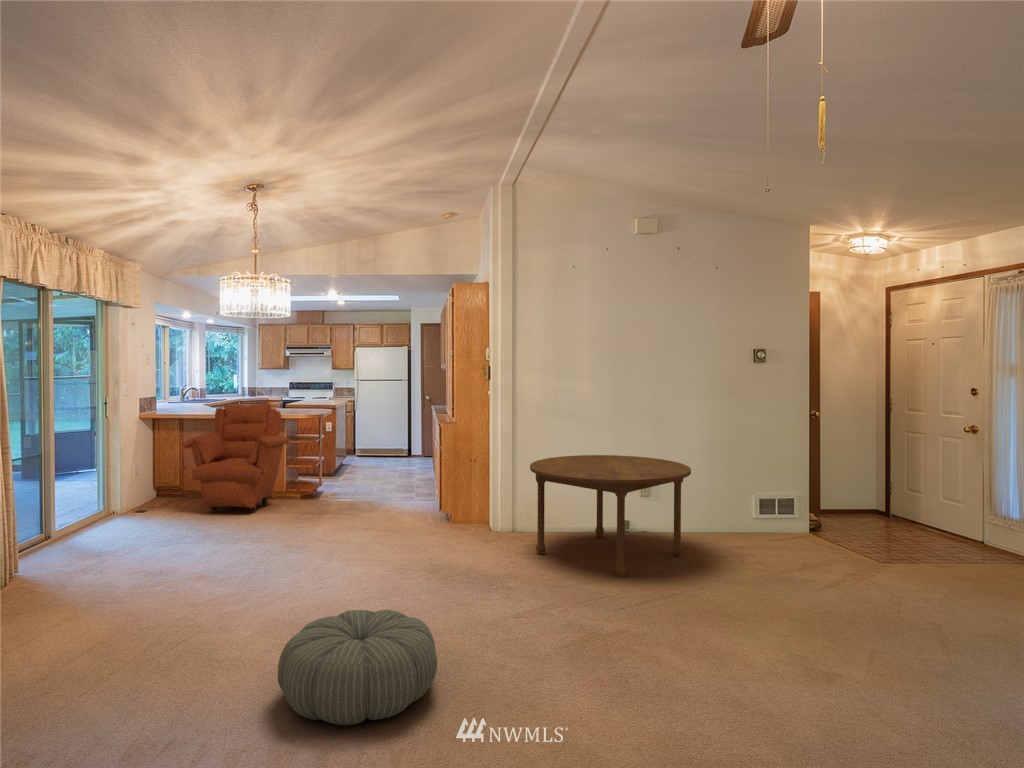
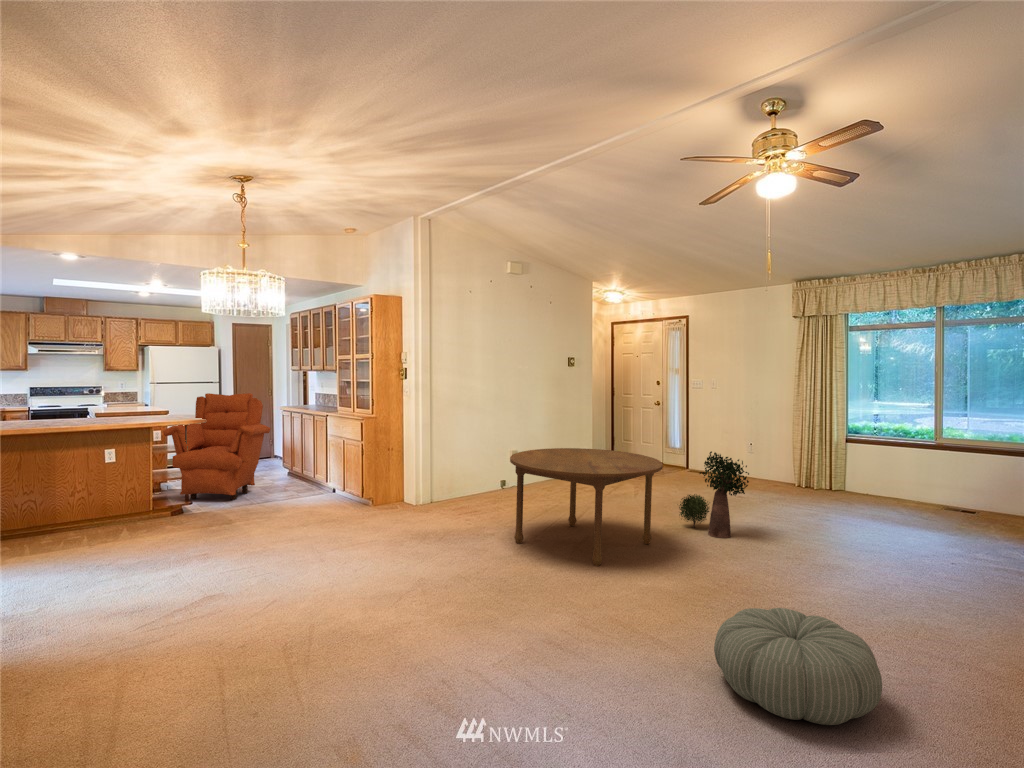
potted plant: none [713,456,789,549] -> present [679,451,749,538]
pouf: present [278,610,437,725] -> present [714,608,882,725]

